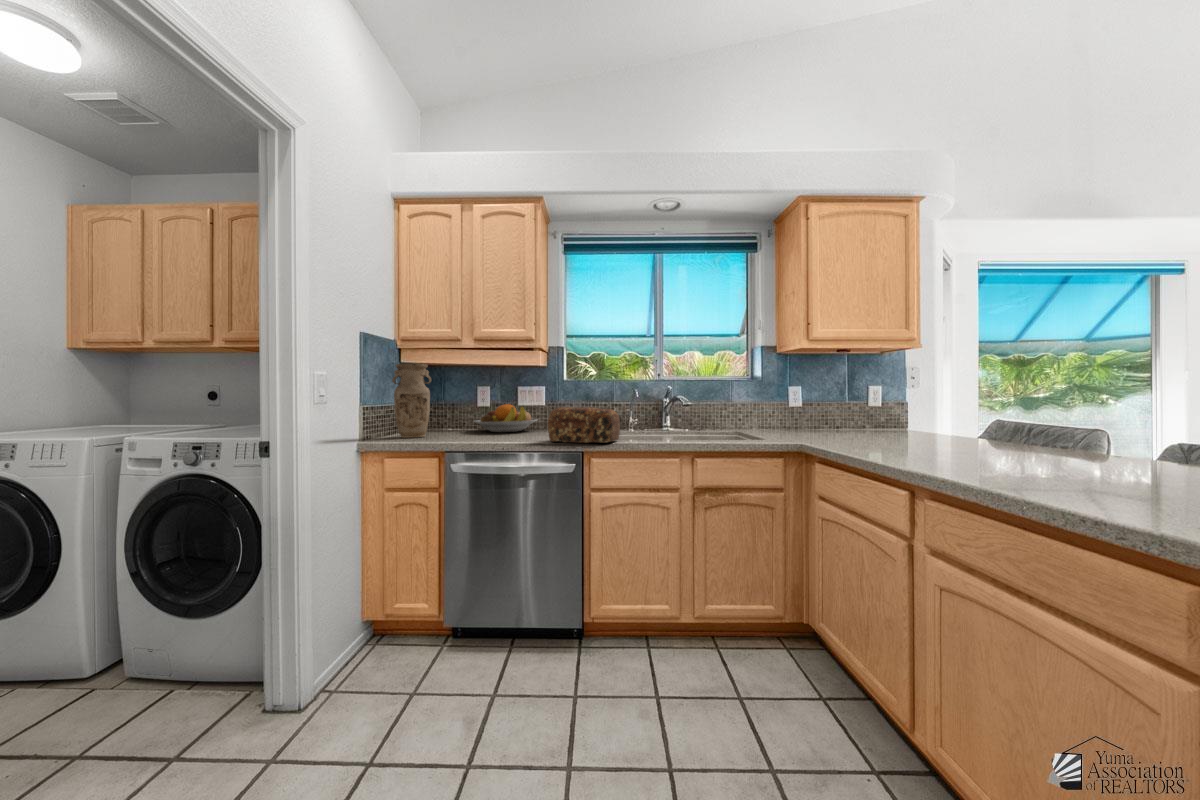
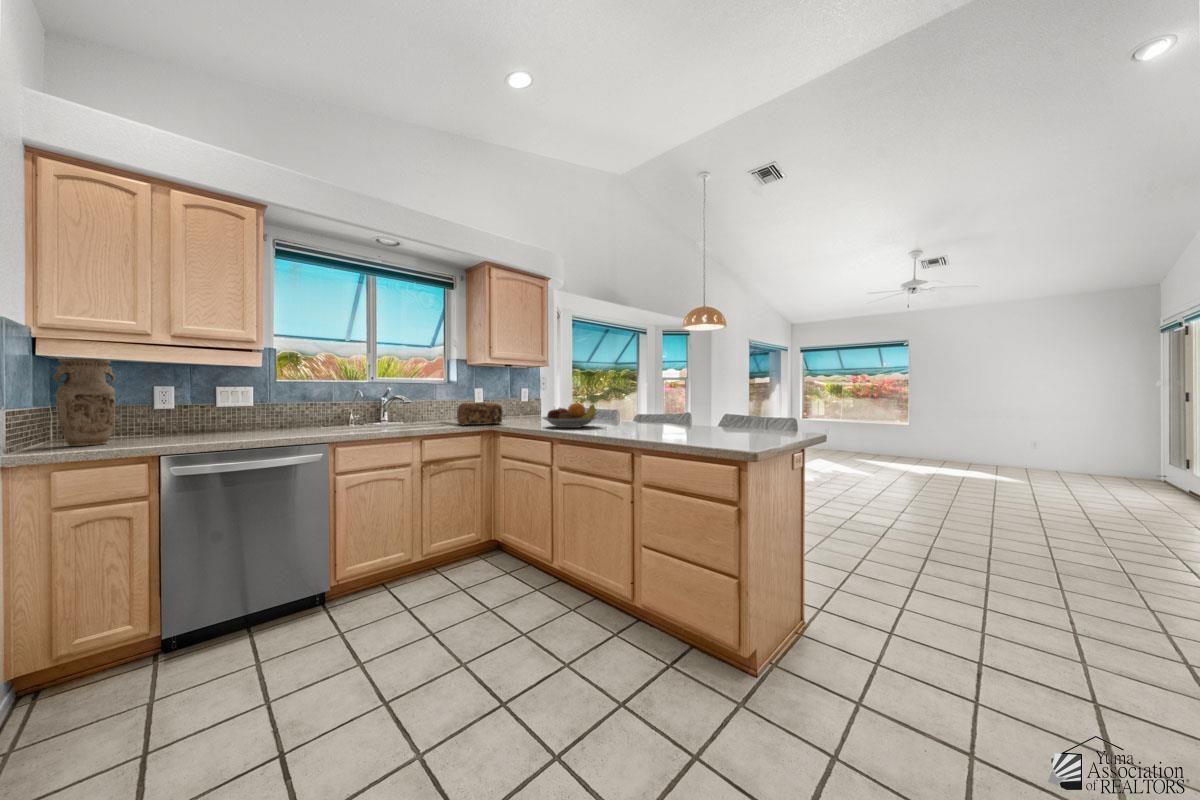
fruit bowl: present [474,404,537,432] -> present [543,403,597,428]
bread loaf: present [548,407,620,443] -> present [457,403,502,425]

